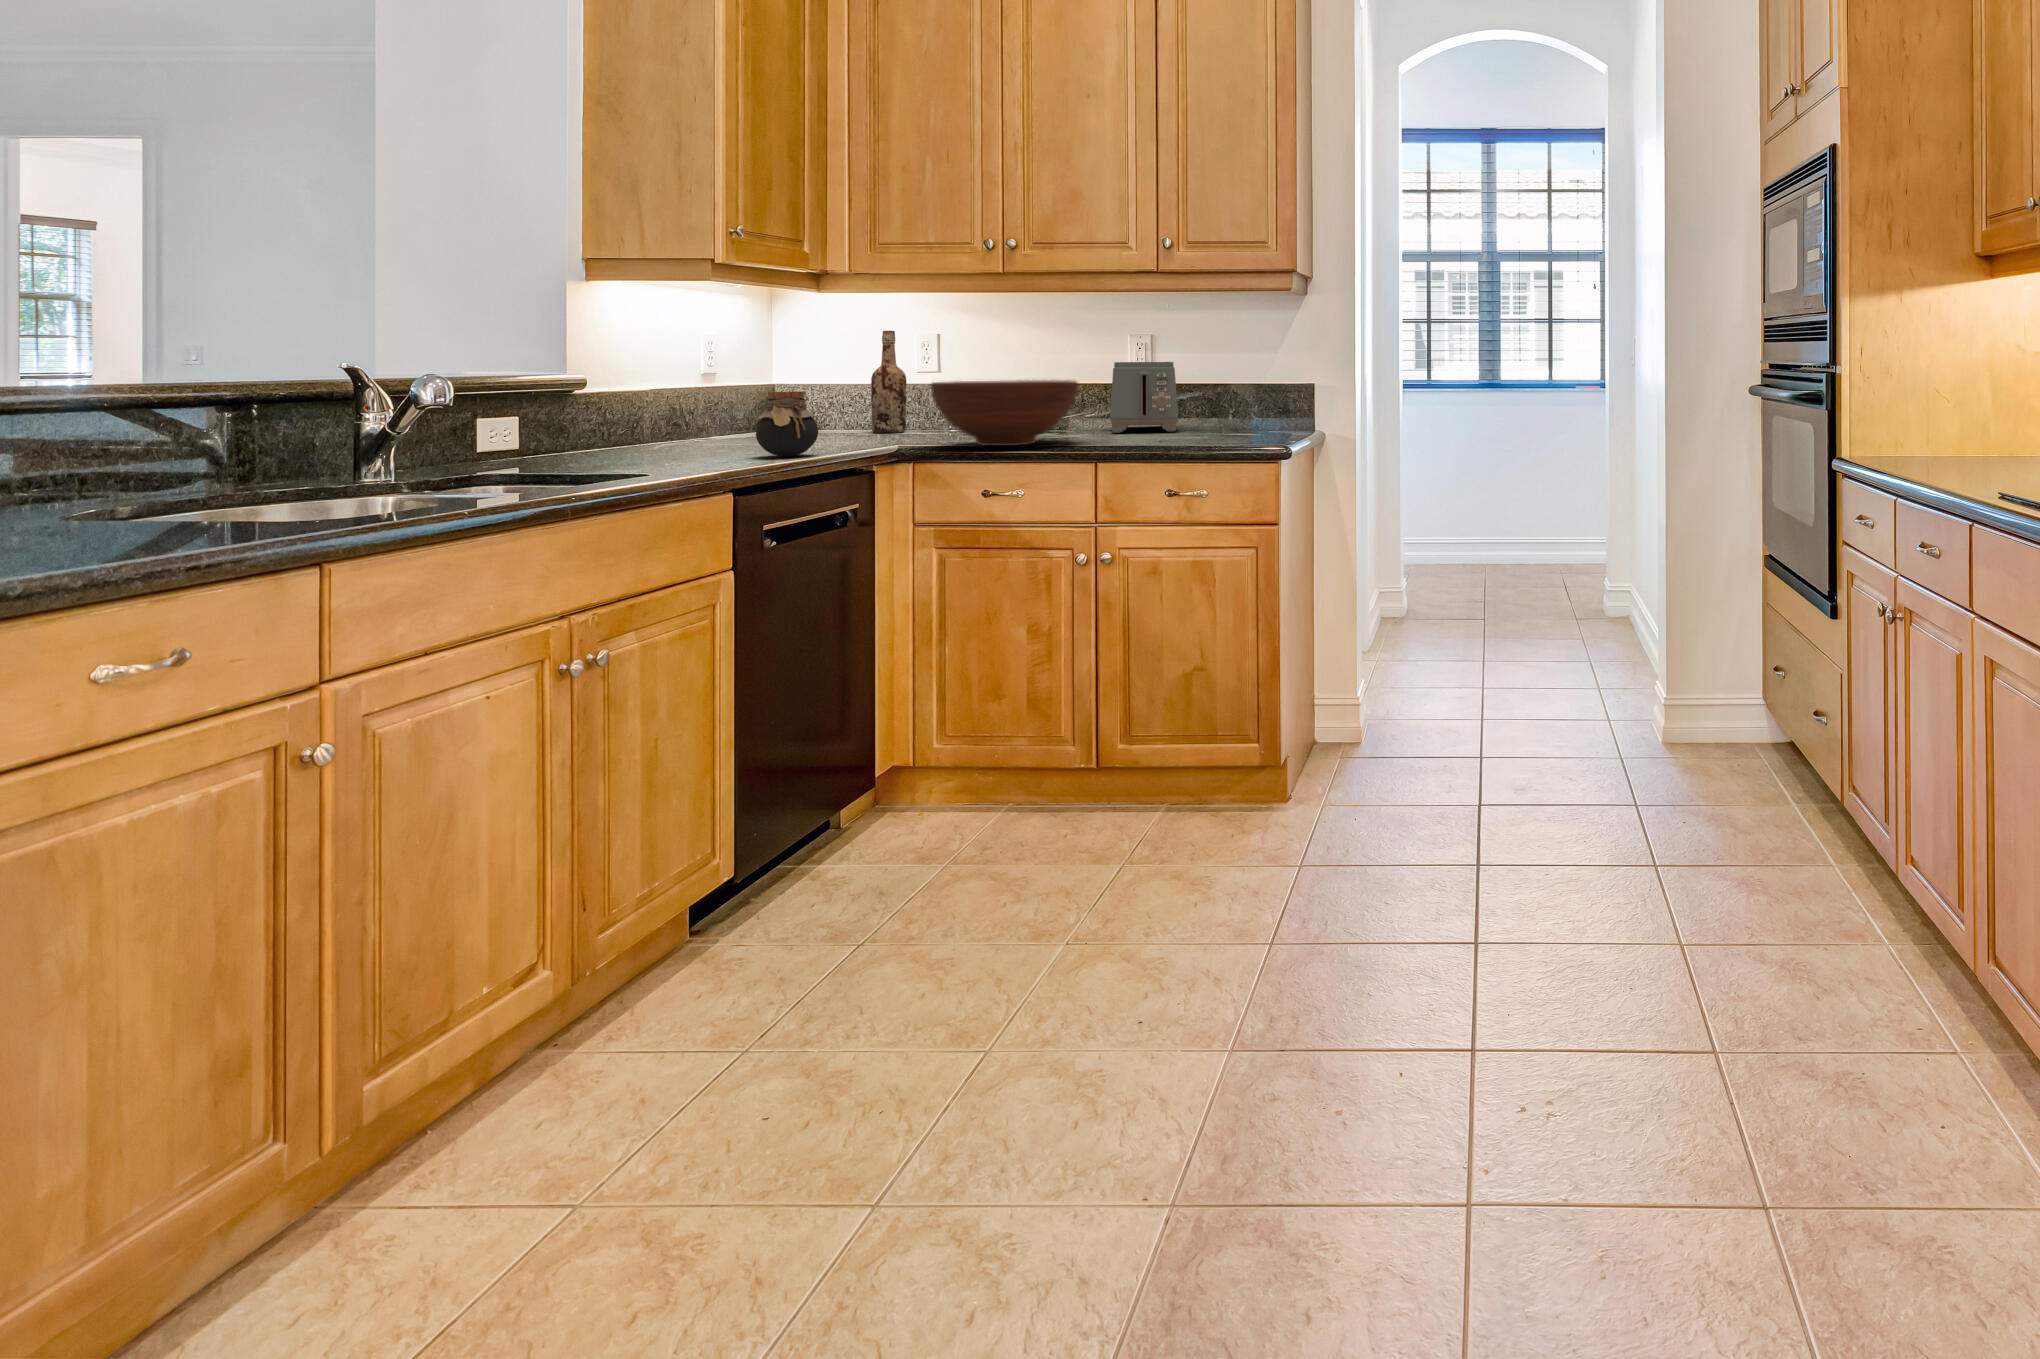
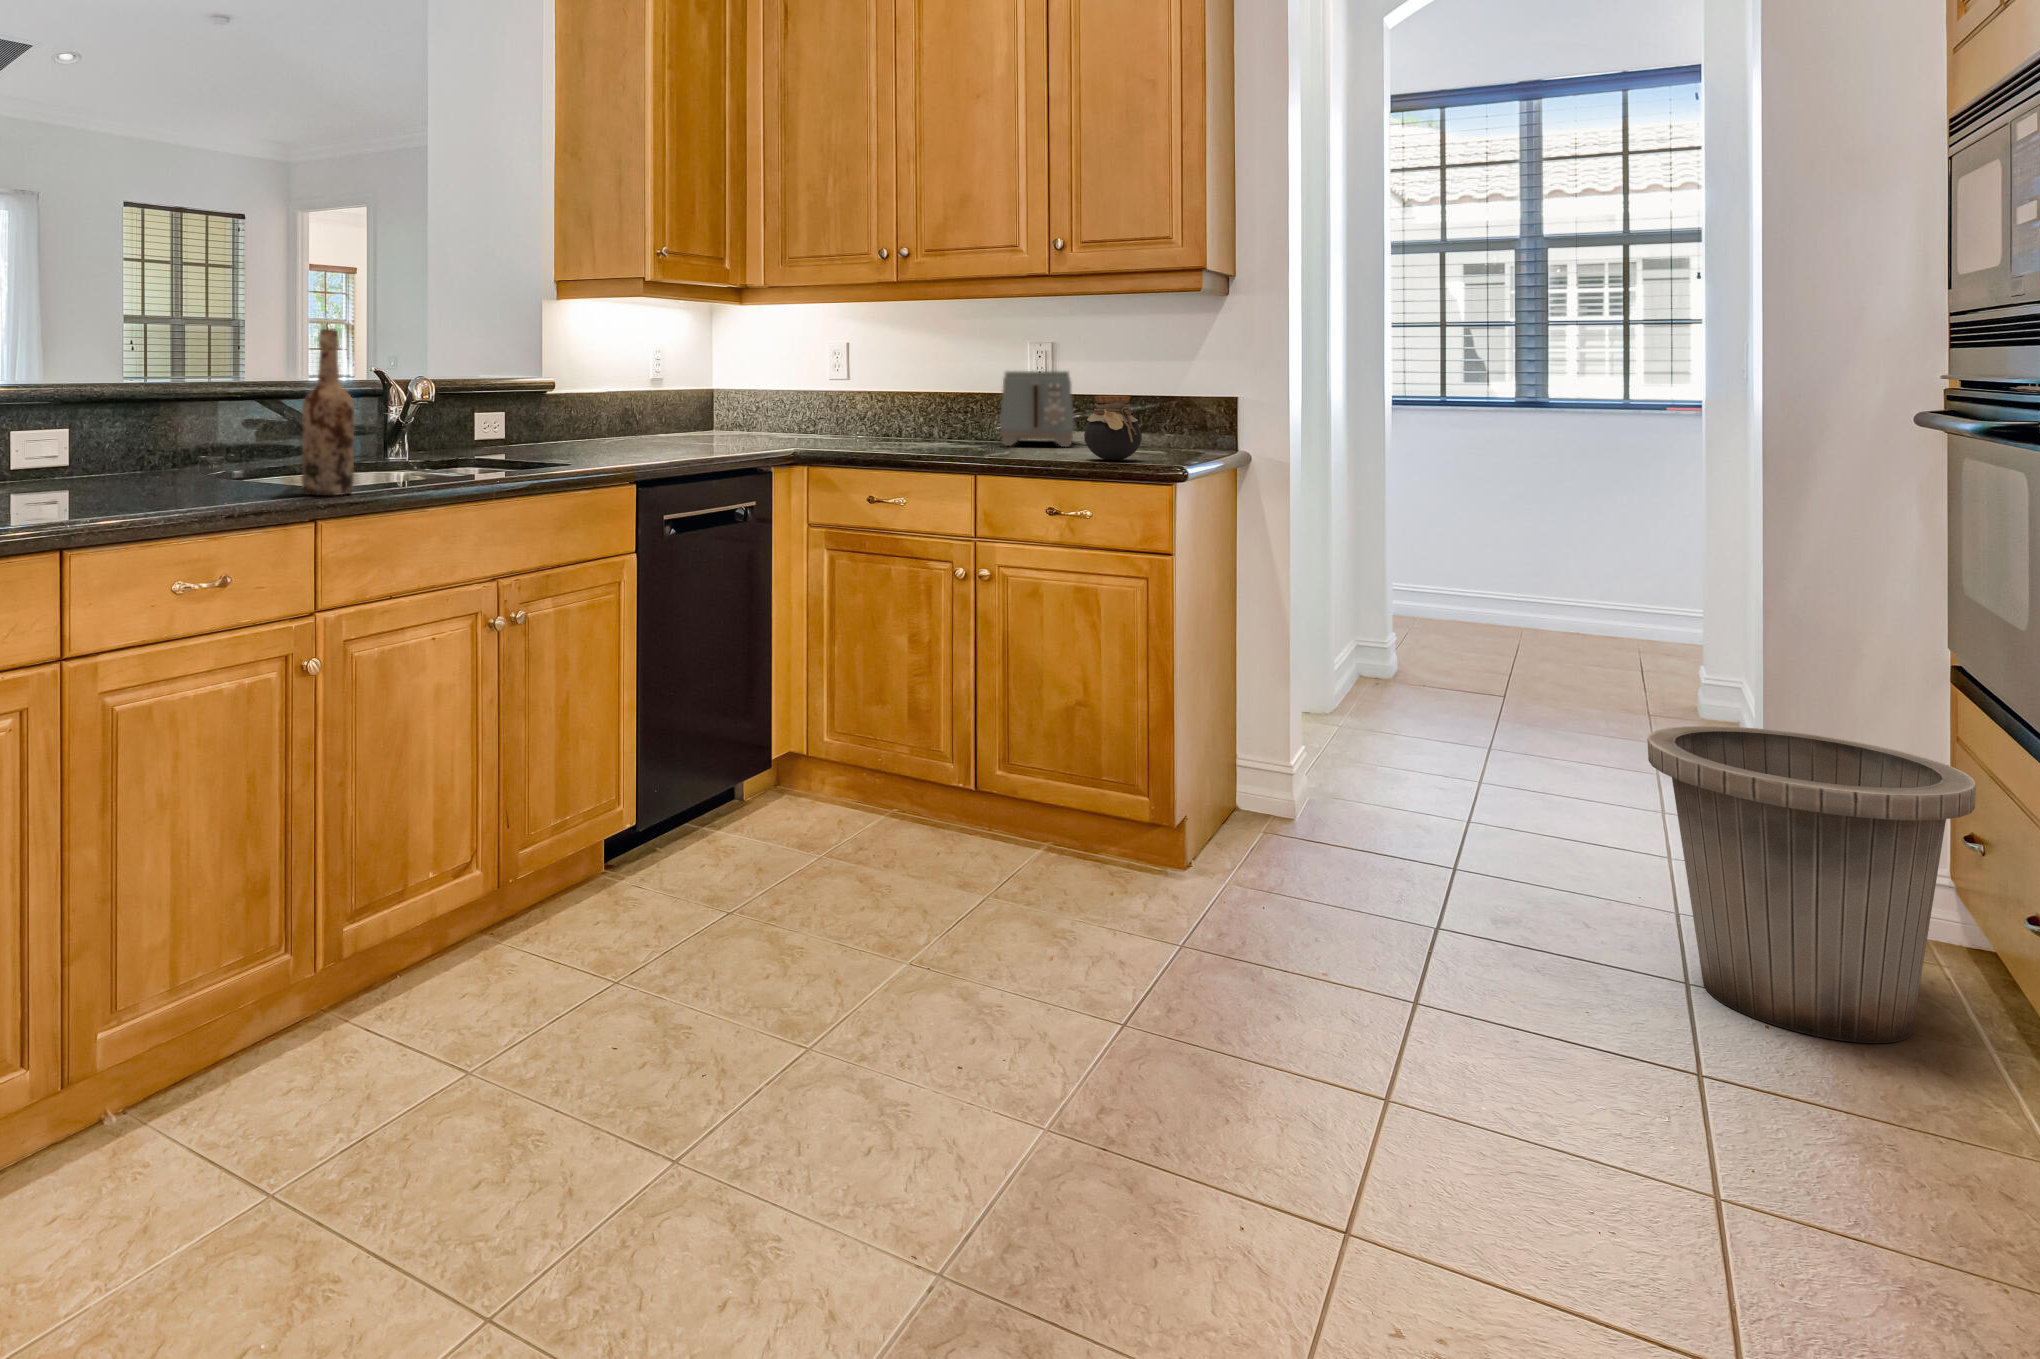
wine bottle: present [871,331,906,433] -> present [302,329,355,495]
fruit bowl: present [931,380,1078,446] -> none [822,389,961,453]
jar: present [756,391,818,456] -> present [1084,396,1142,460]
trash can: none [1610,614,1786,826] -> present [1647,726,1976,1043]

